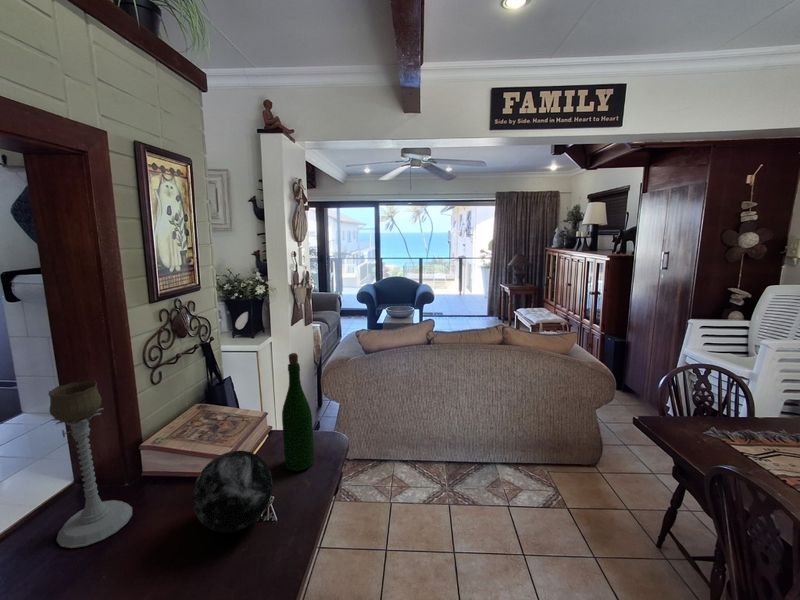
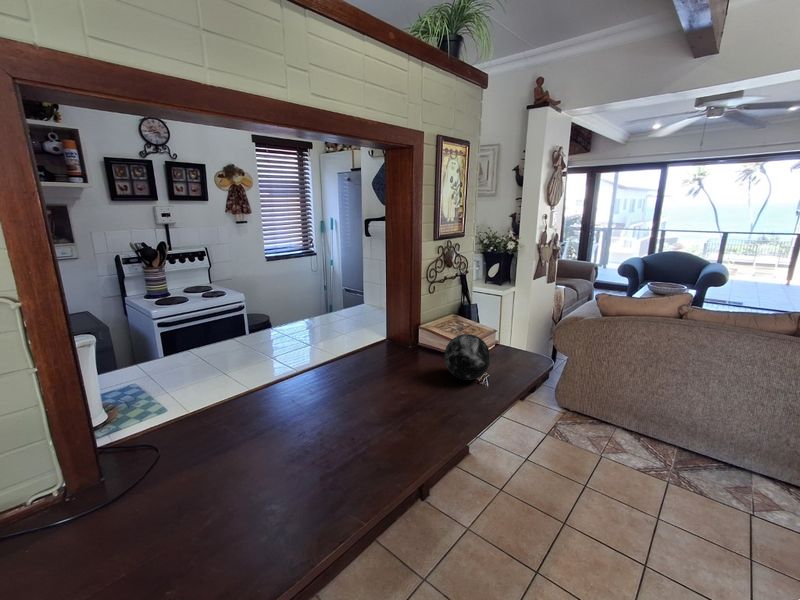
wine bottle: present [282,353,314,471] -> none [502,283,525,367]
candle holder: present [48,381,132,548] -> none [381,278,414,364]

